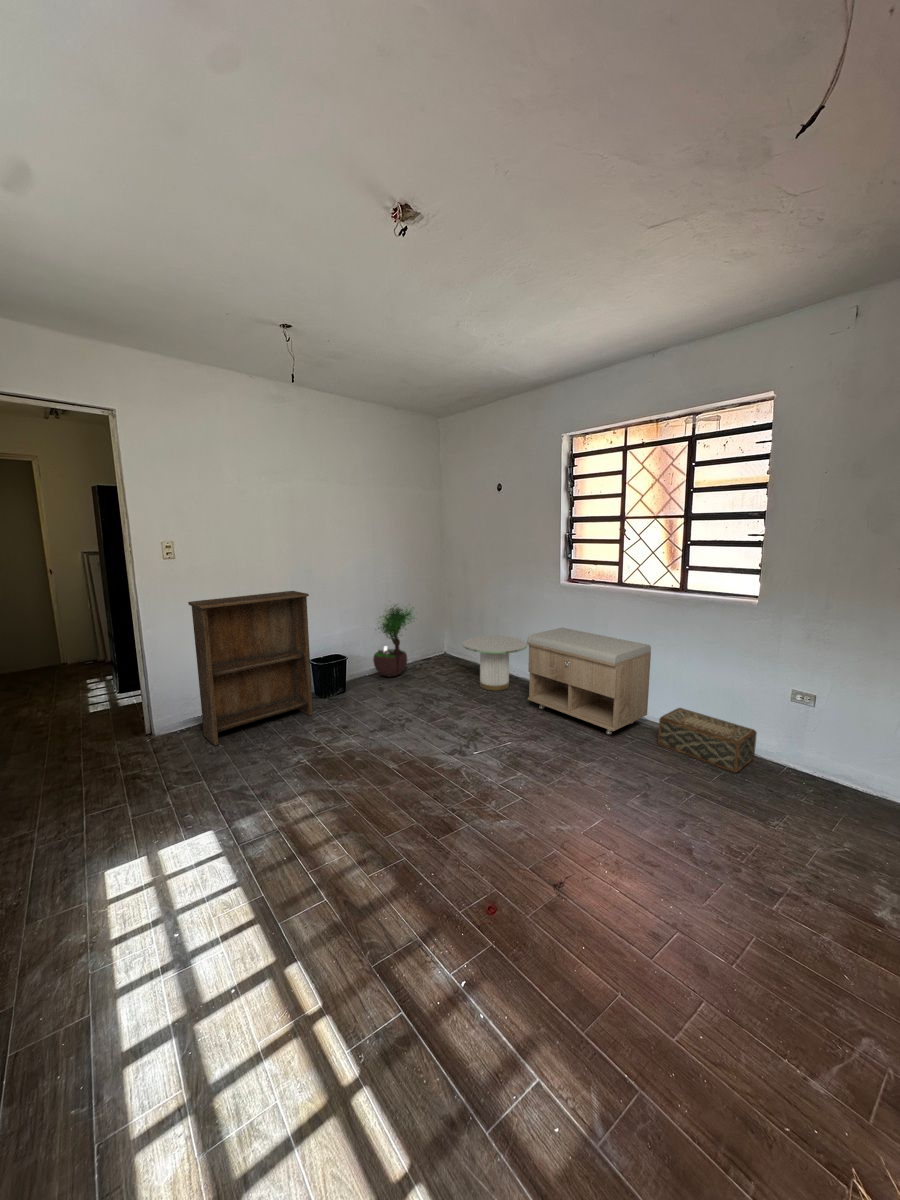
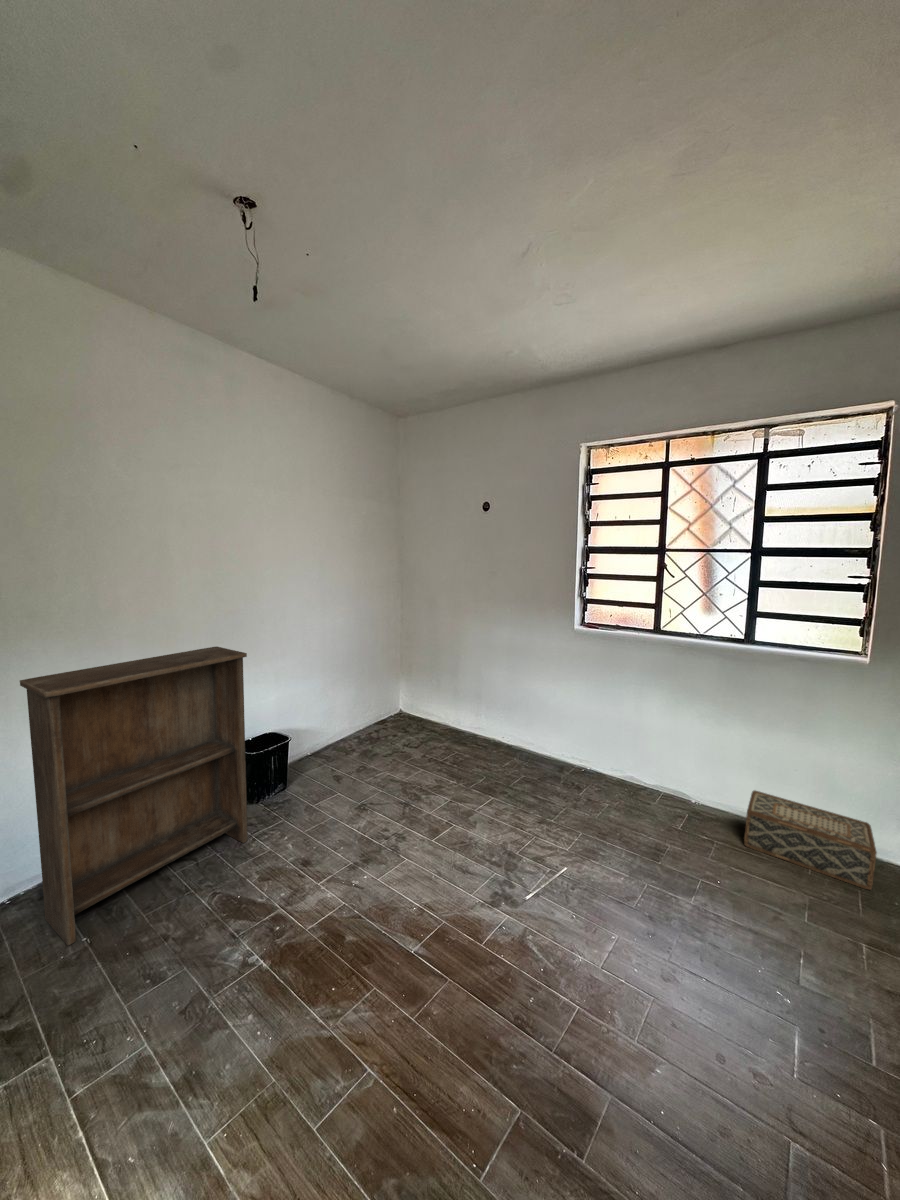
potted tree: present [373,605,412,677] -> none [323,650,386,753]
storage bench: present [527,628,651,734] -> none [550,684,713,834]
side table: present [463,636,527,691] -> none [450,691,533,767]

